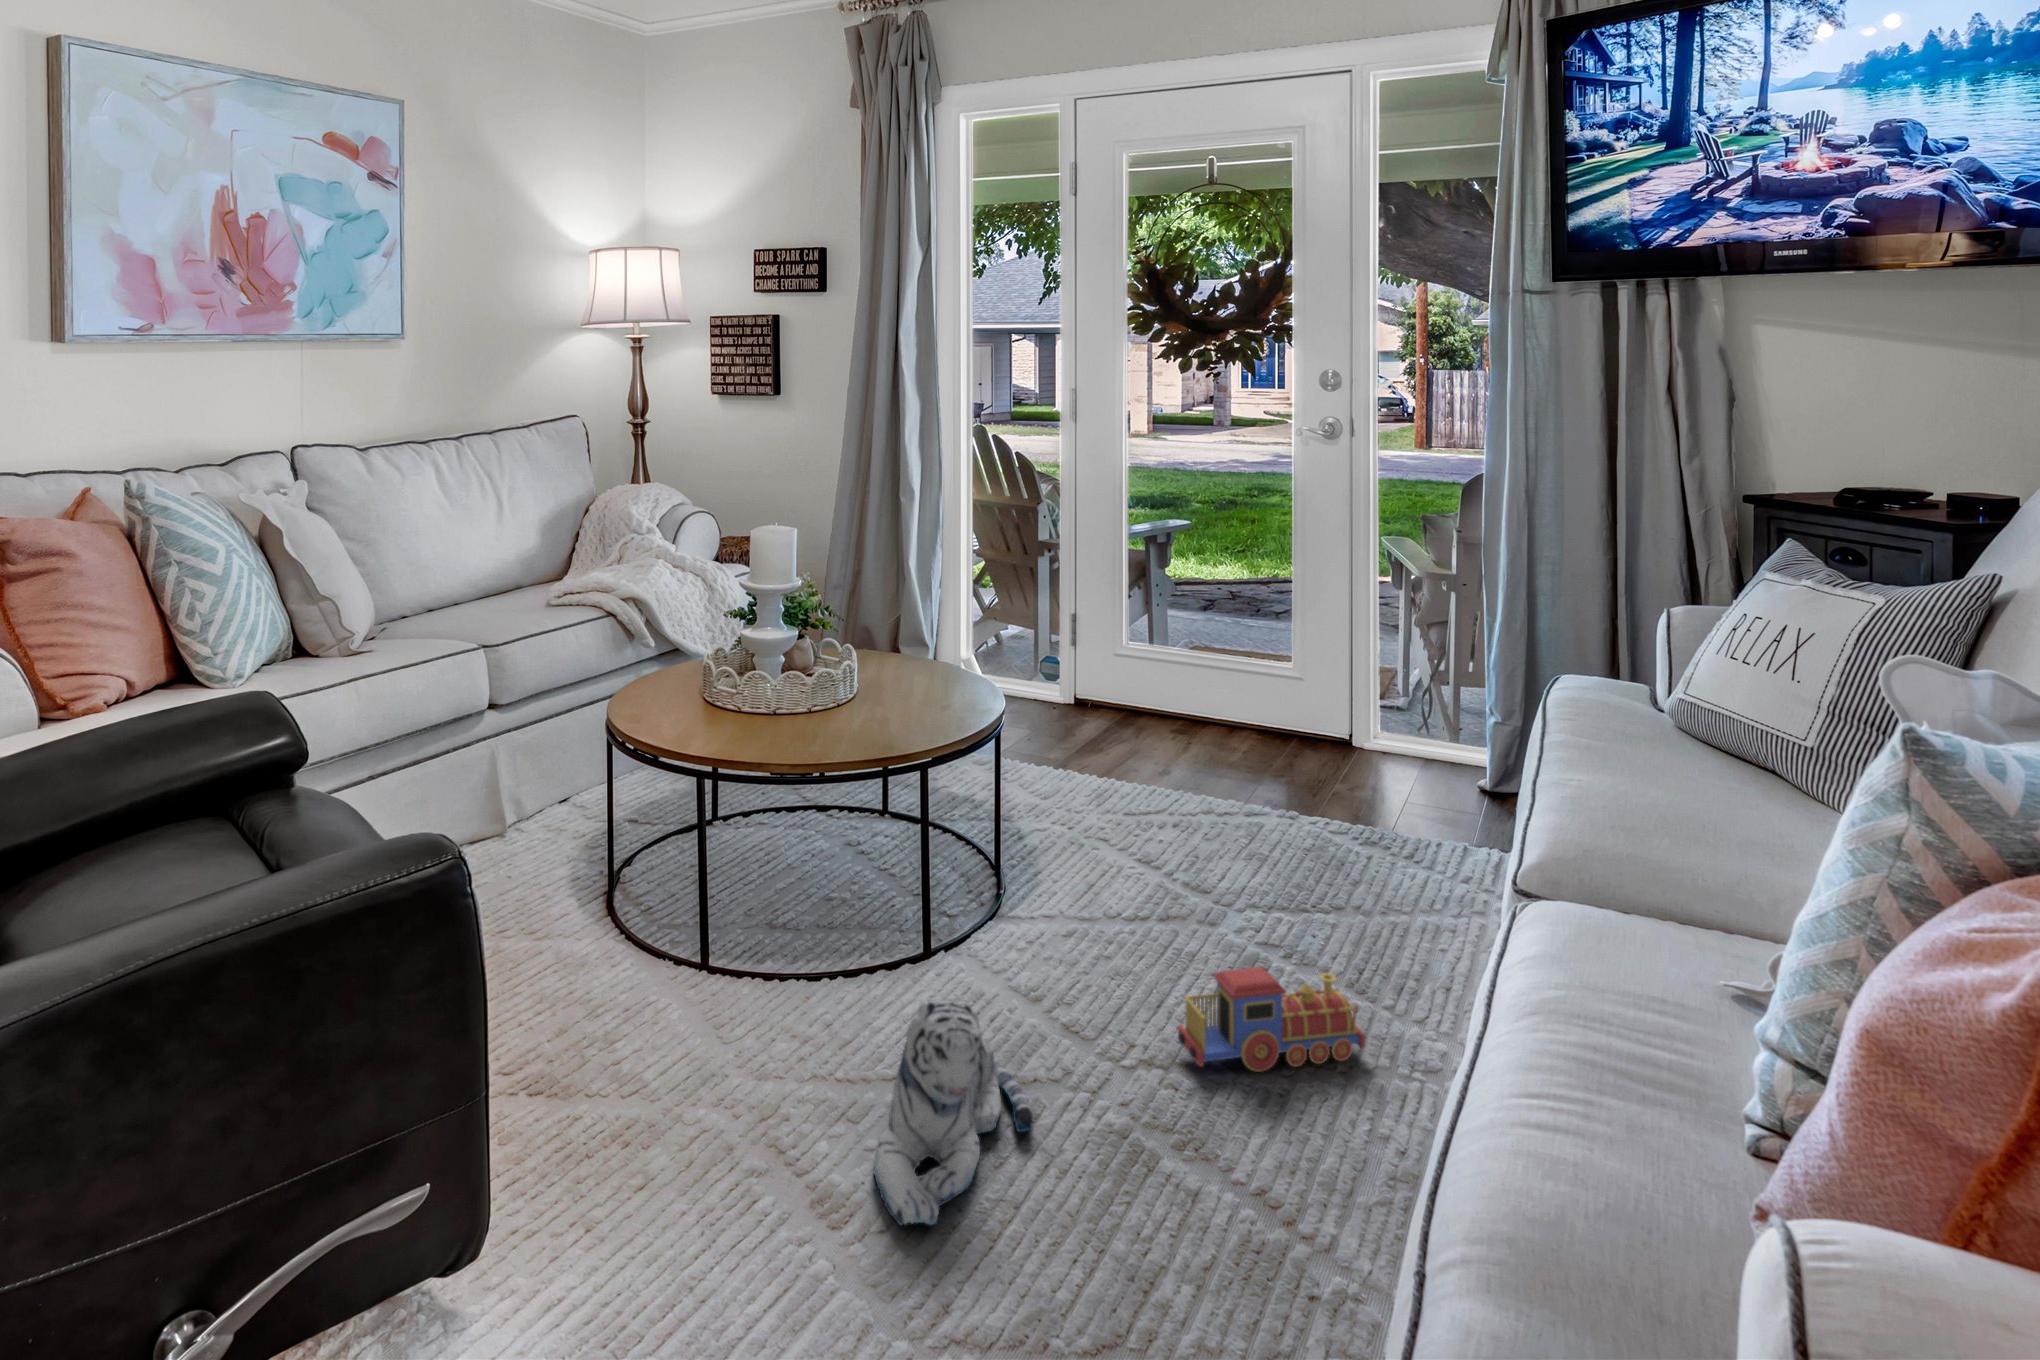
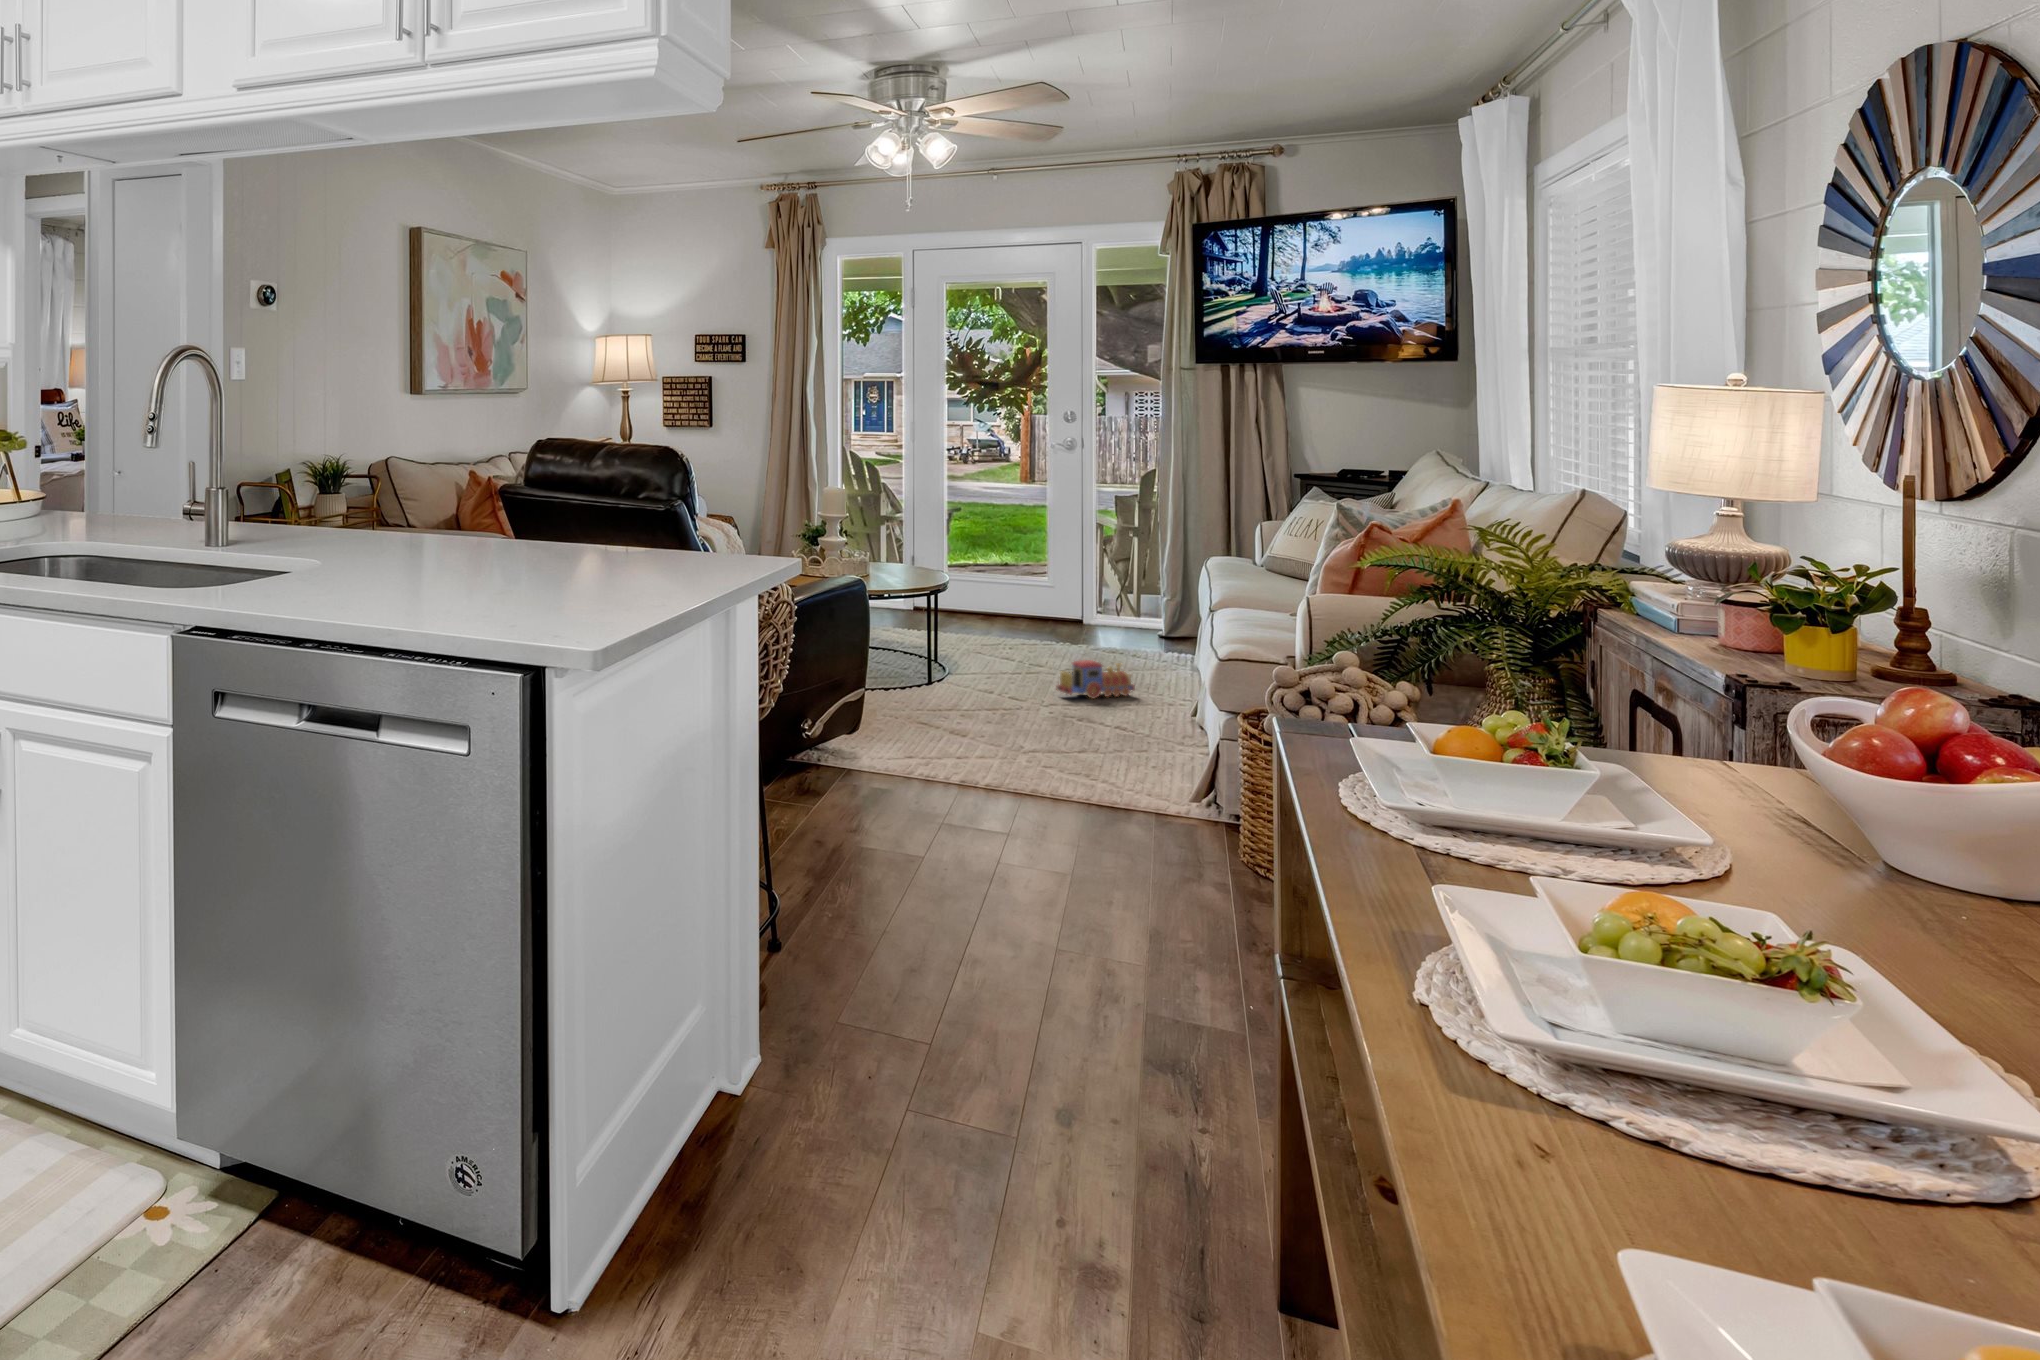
plush toy: present [874,1001,1033,1226] -> none [952,653,1015,723]

